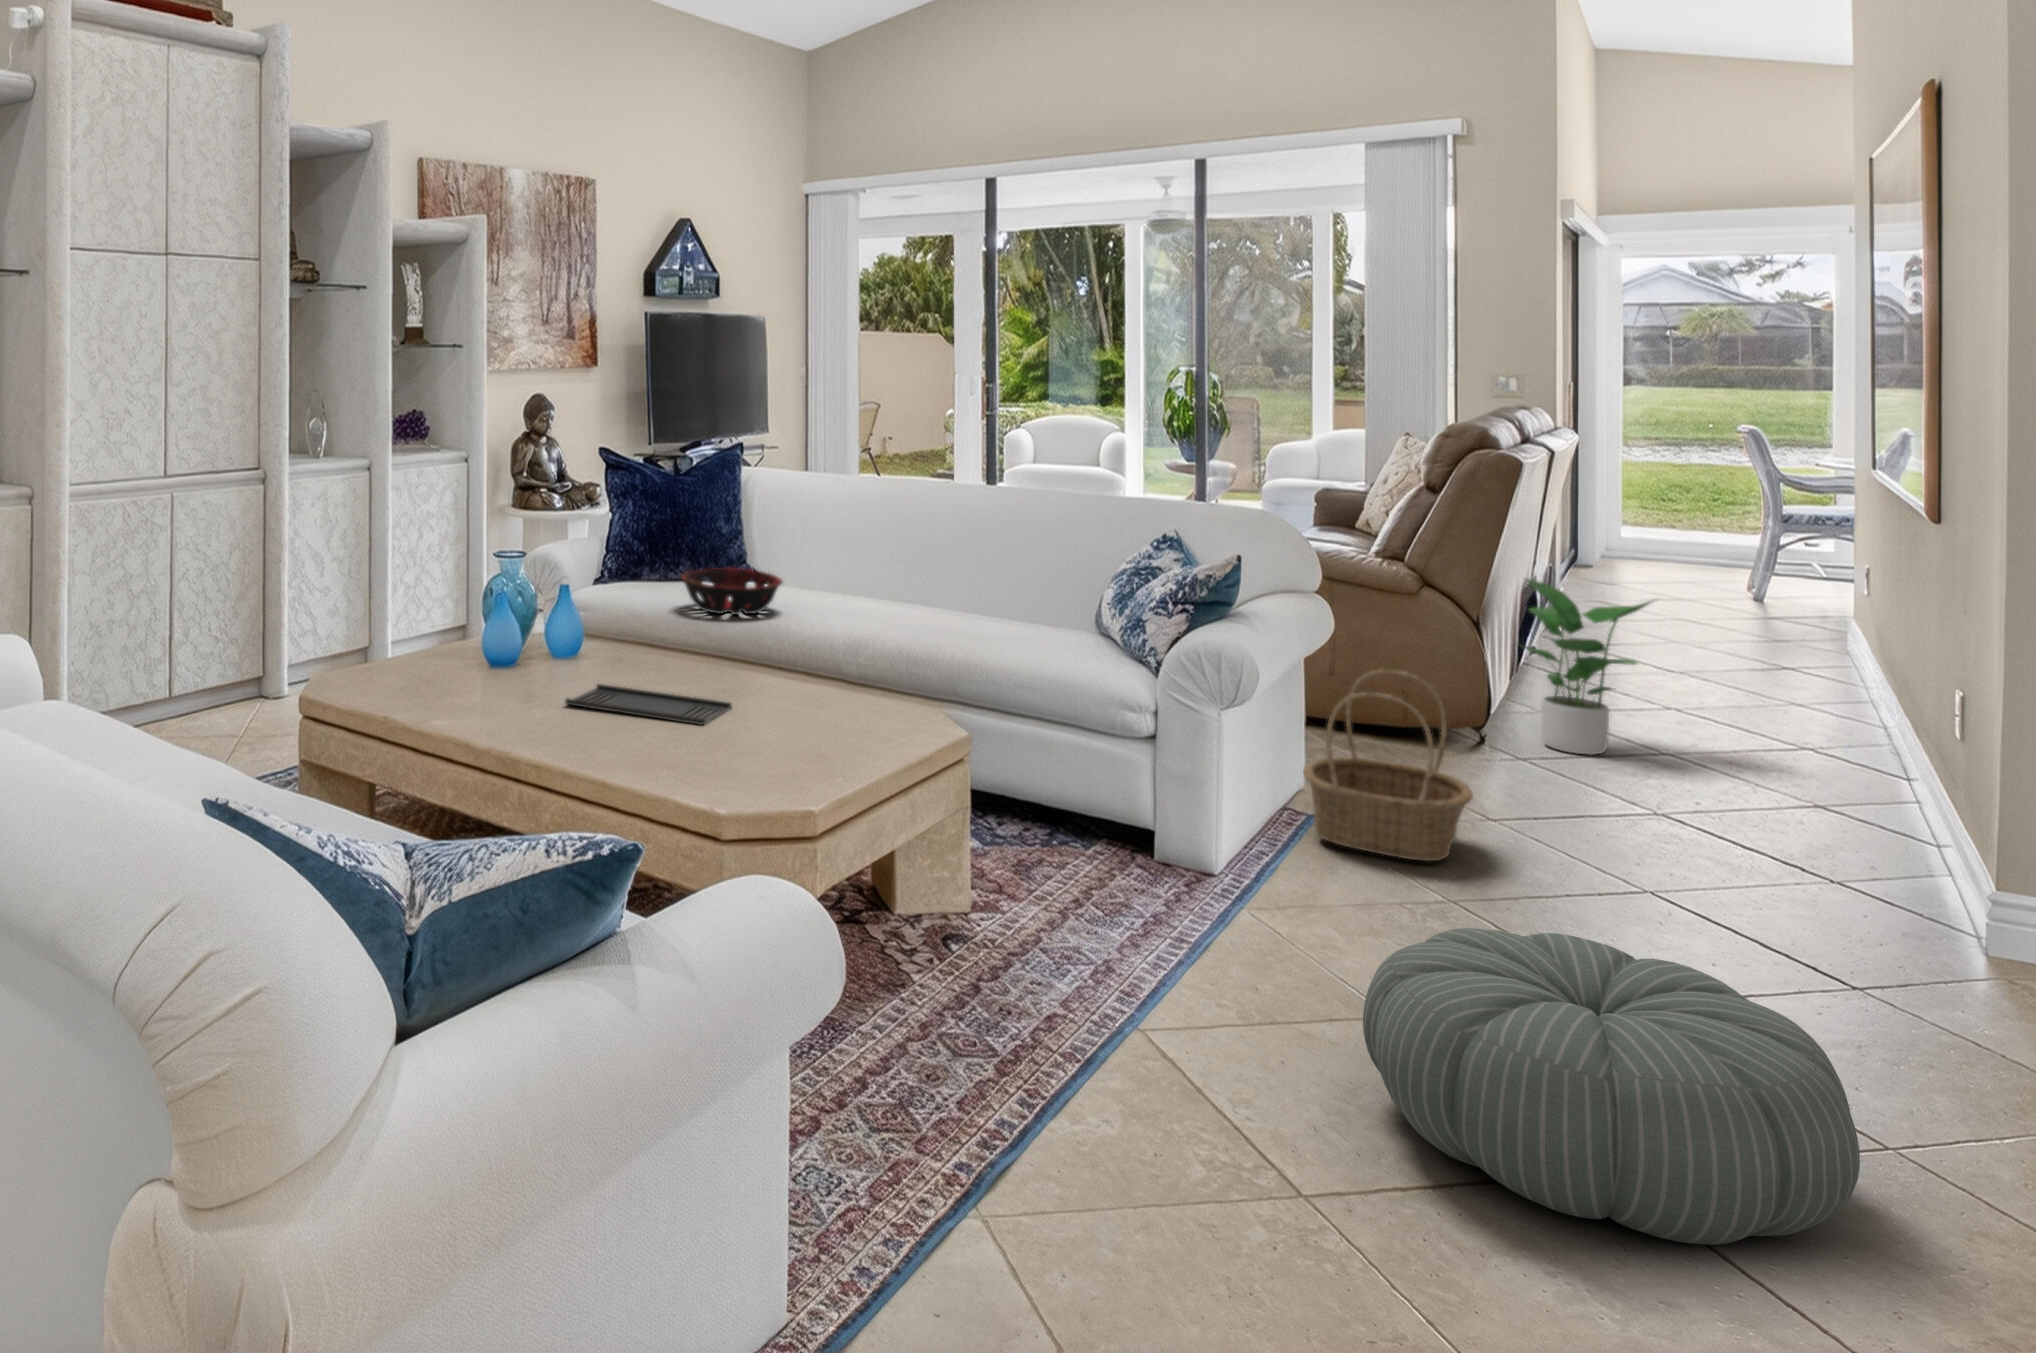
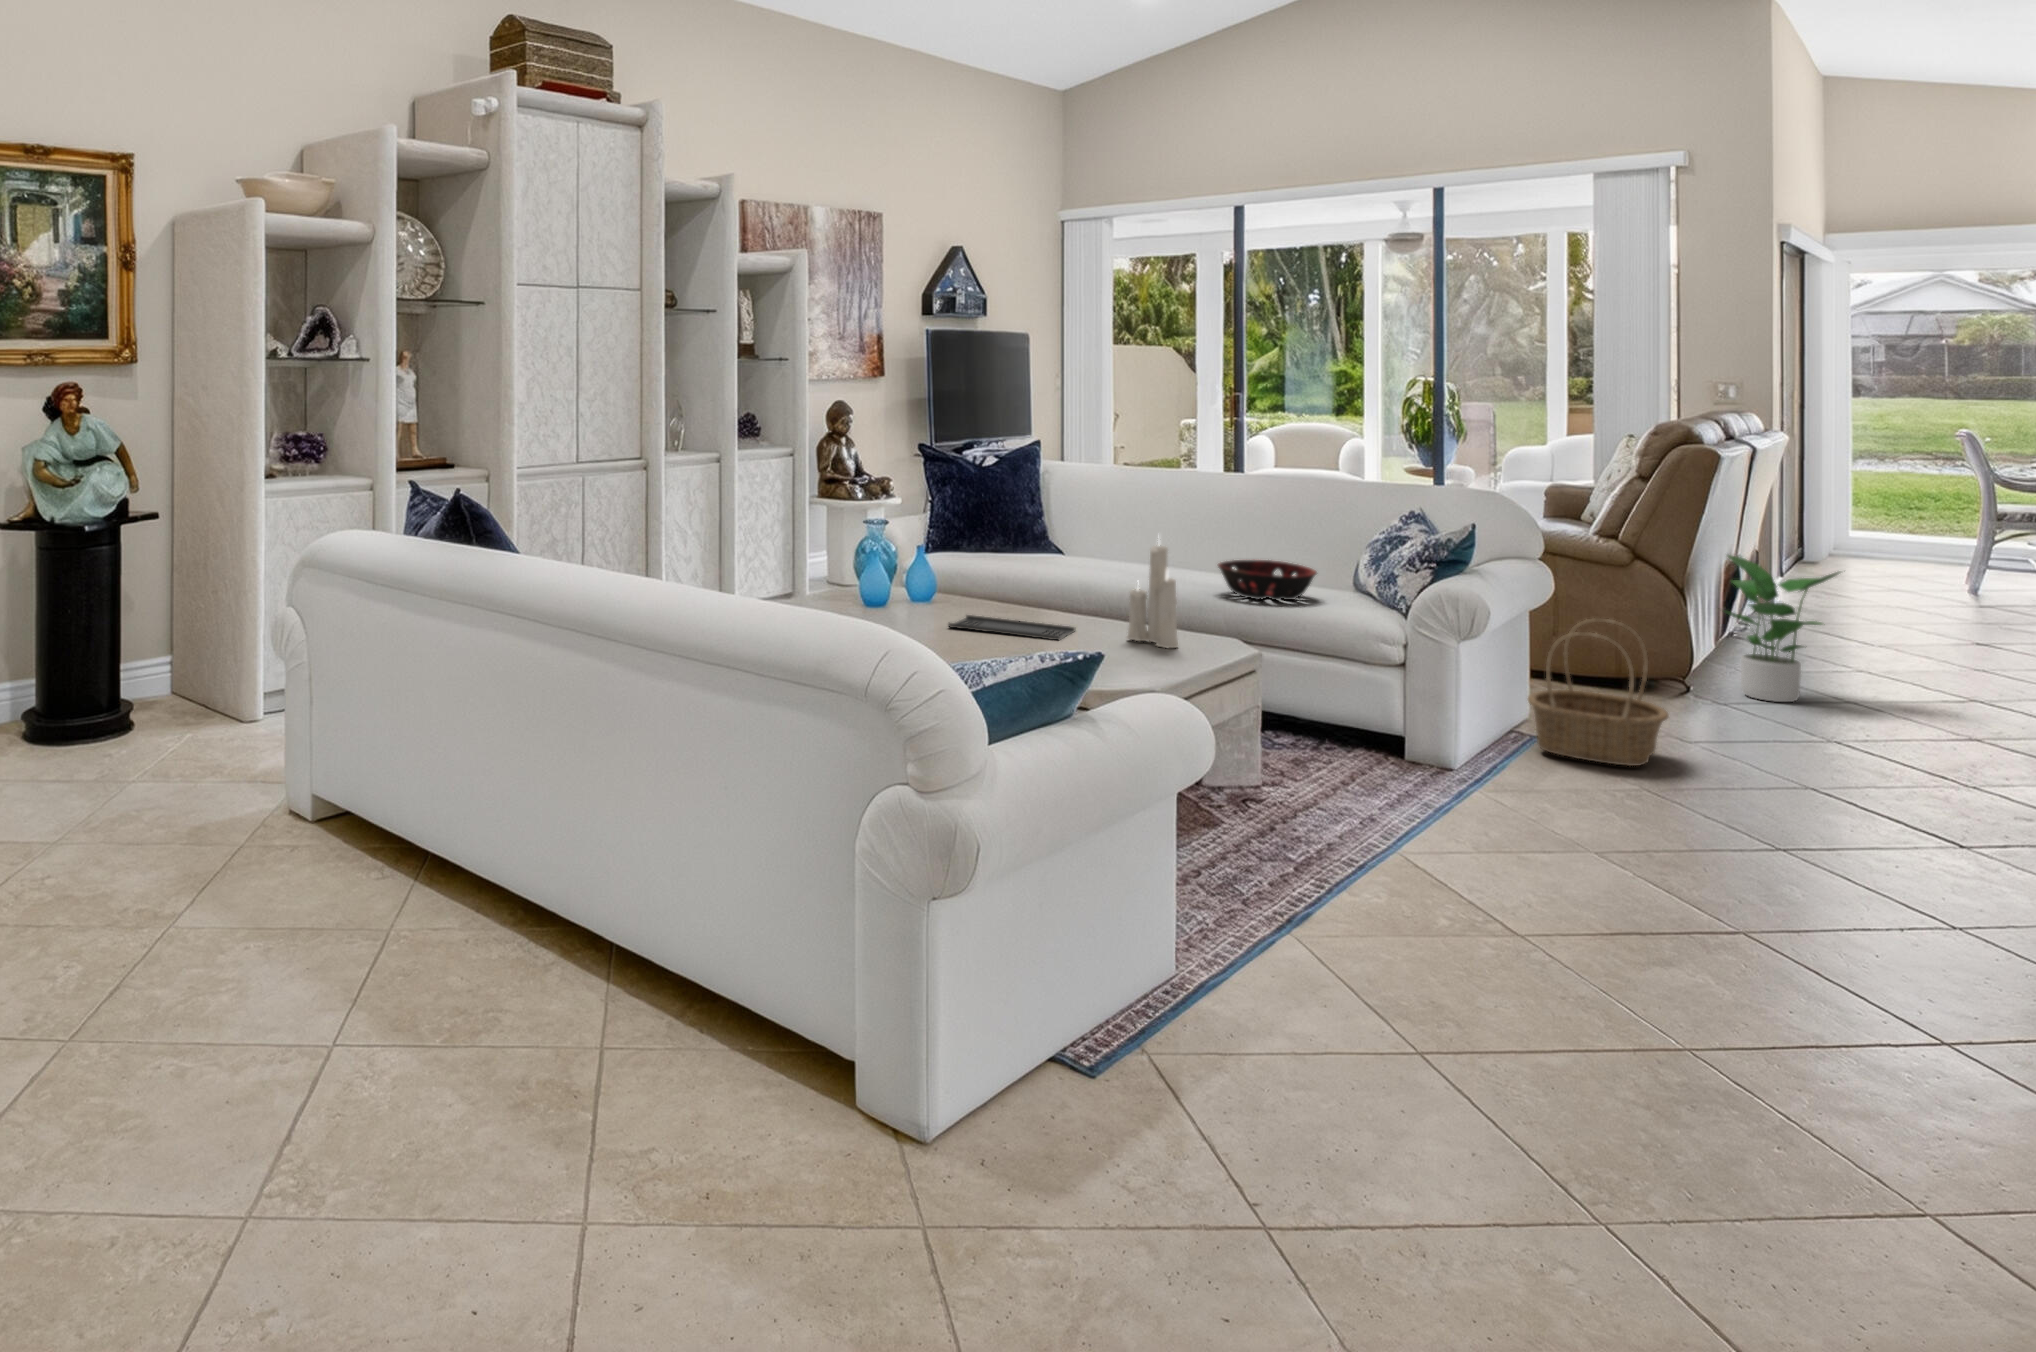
decorative bowl: present [681,568,782,615] -> present [1218,560,1317,600]
candle: none [792,571,857,738] -> present [1127,545,1178,648]
pouf: present [1363,928,1860,1245] -> none [1566,777,1913,961]

